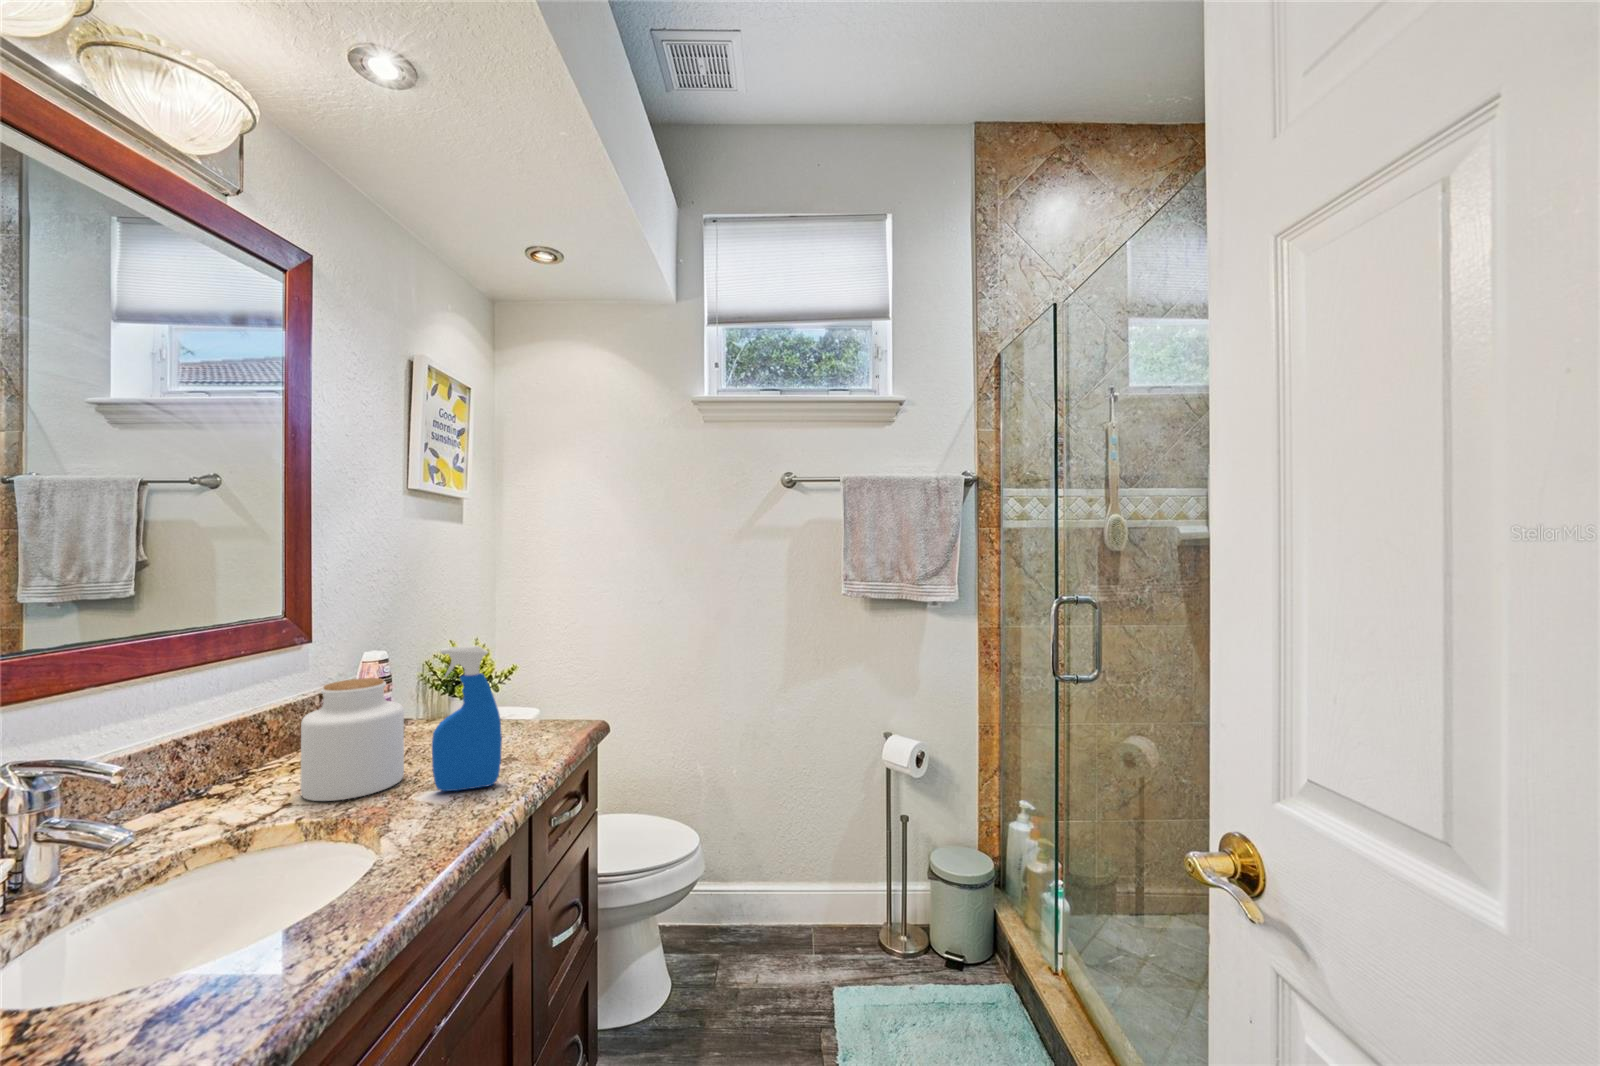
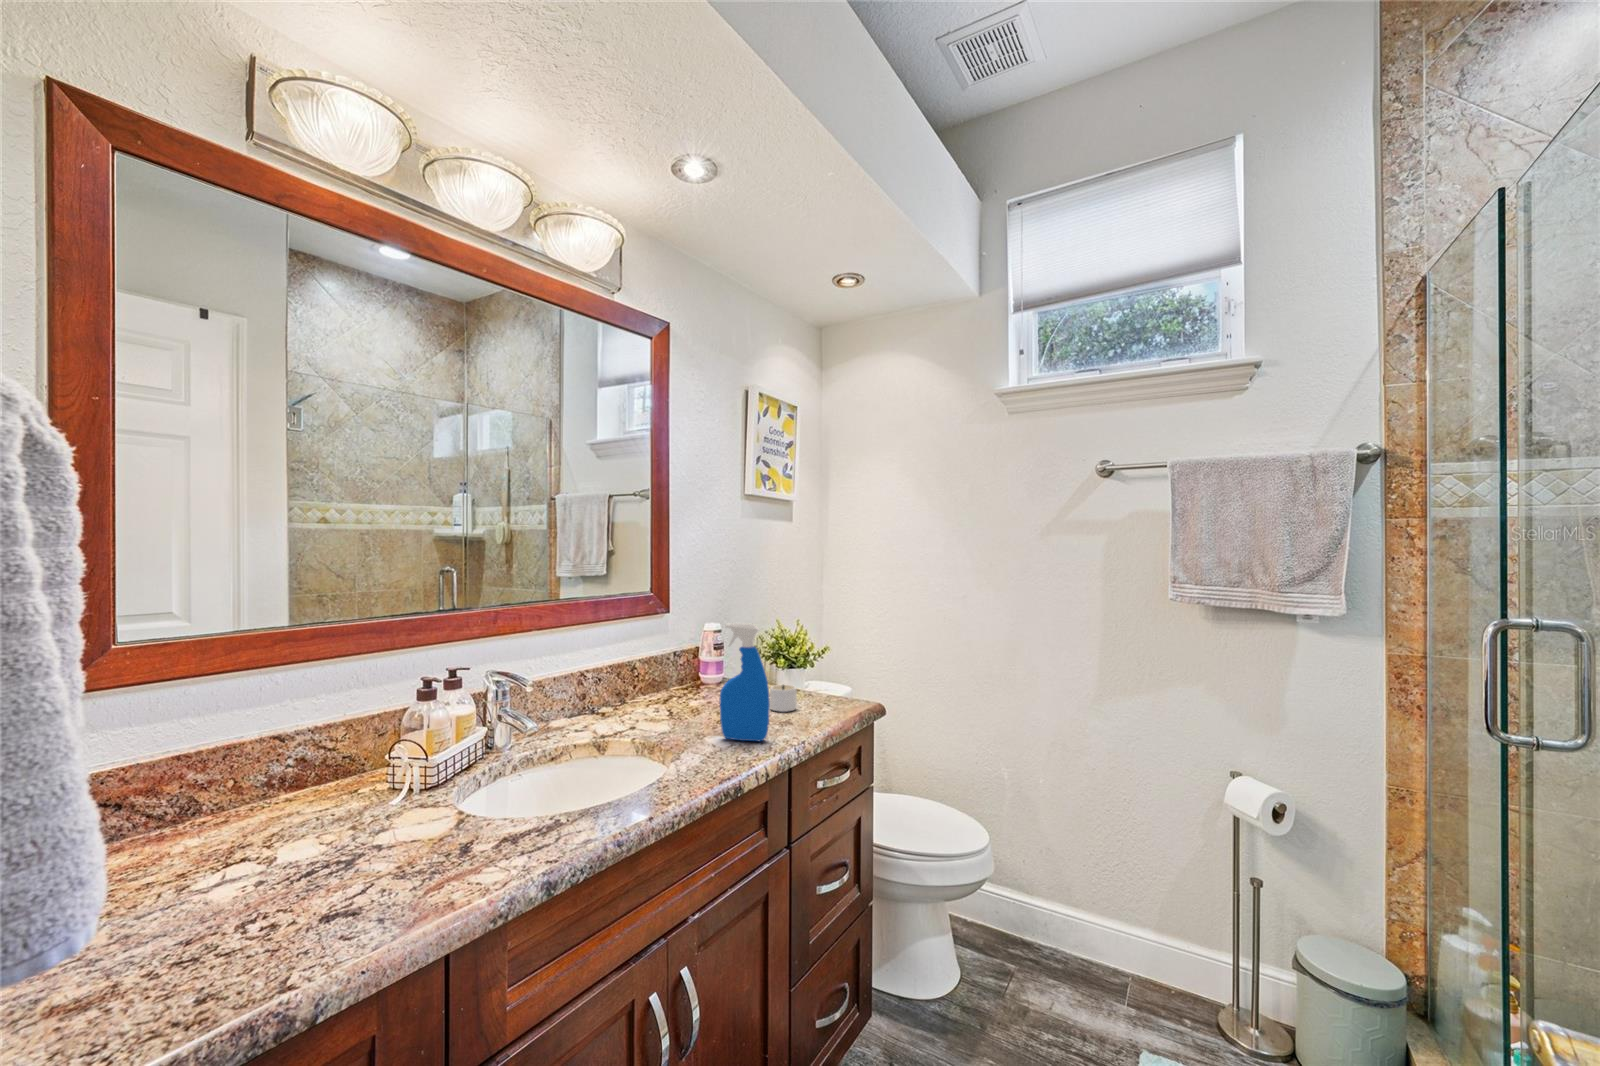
jar: present [300,678,404,801] -> none [644,642,710,732]
candle: none [476,714,524,747] -> present [770,685,797,712]

